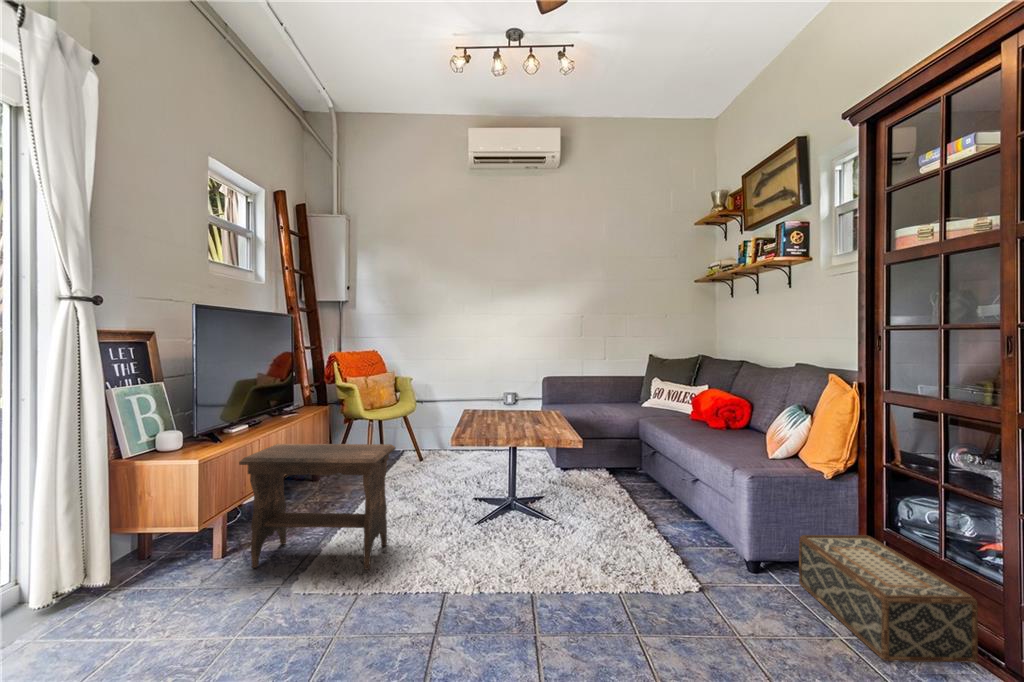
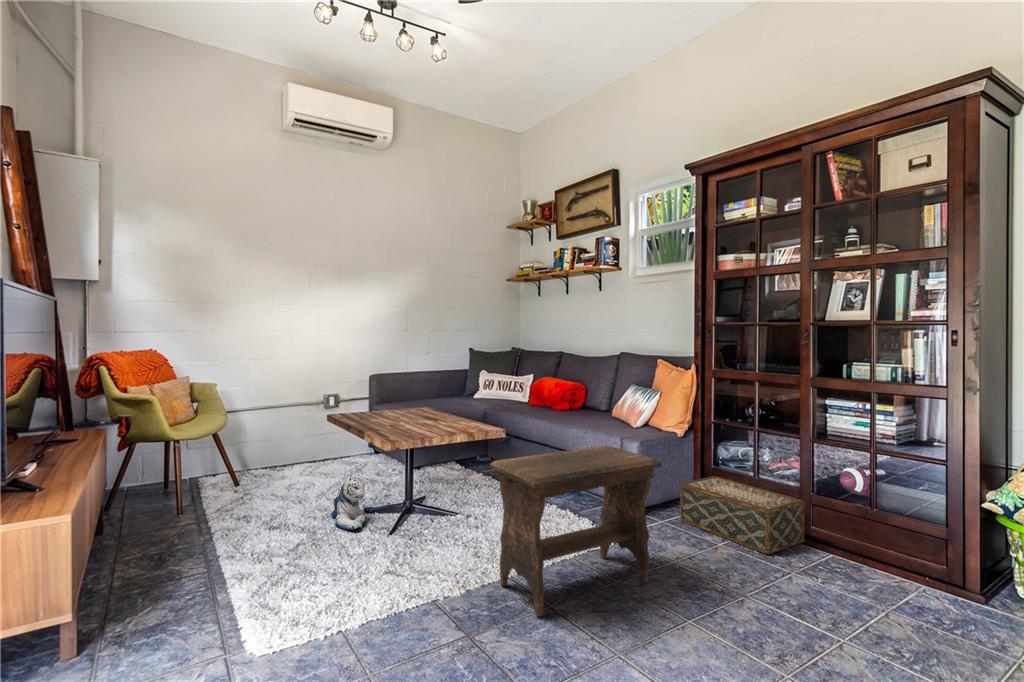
footstool: present [239,444,395,570] -> present [490,446,662,617]
plush toy: none [447,470,488,517] -> present [331,478,374,530]

